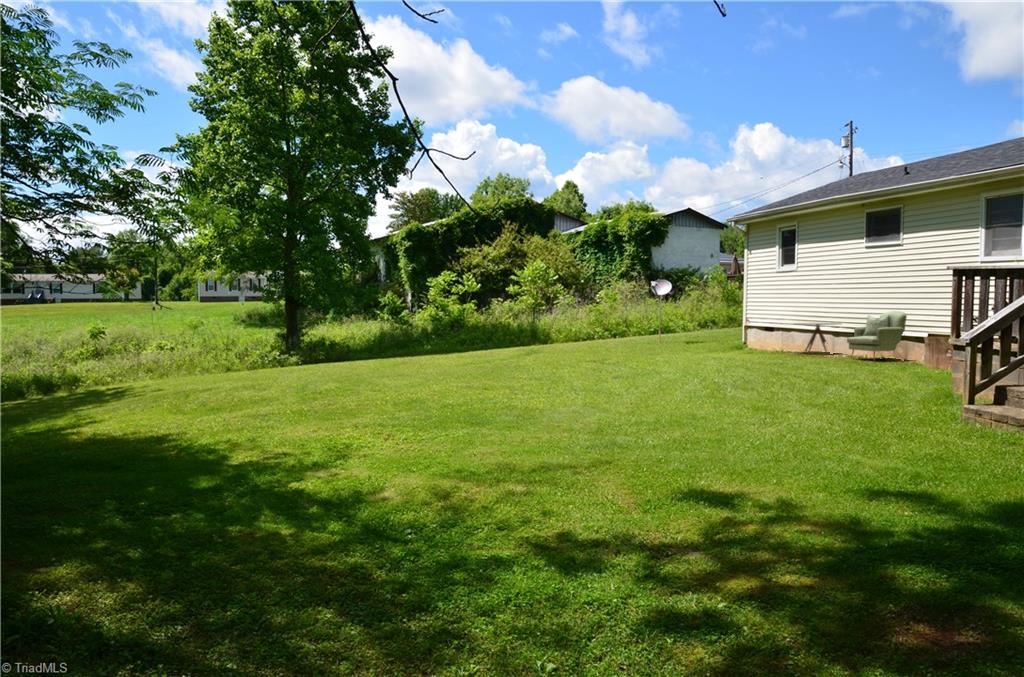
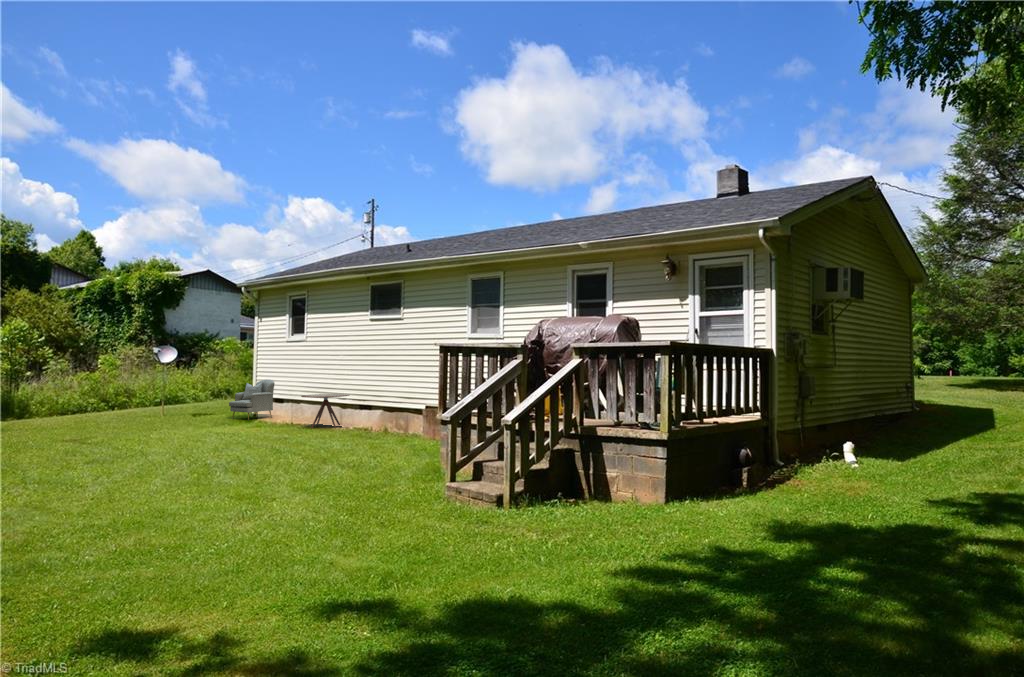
armchair: present [847,311,907,359] -> present [229,380,275,420]

